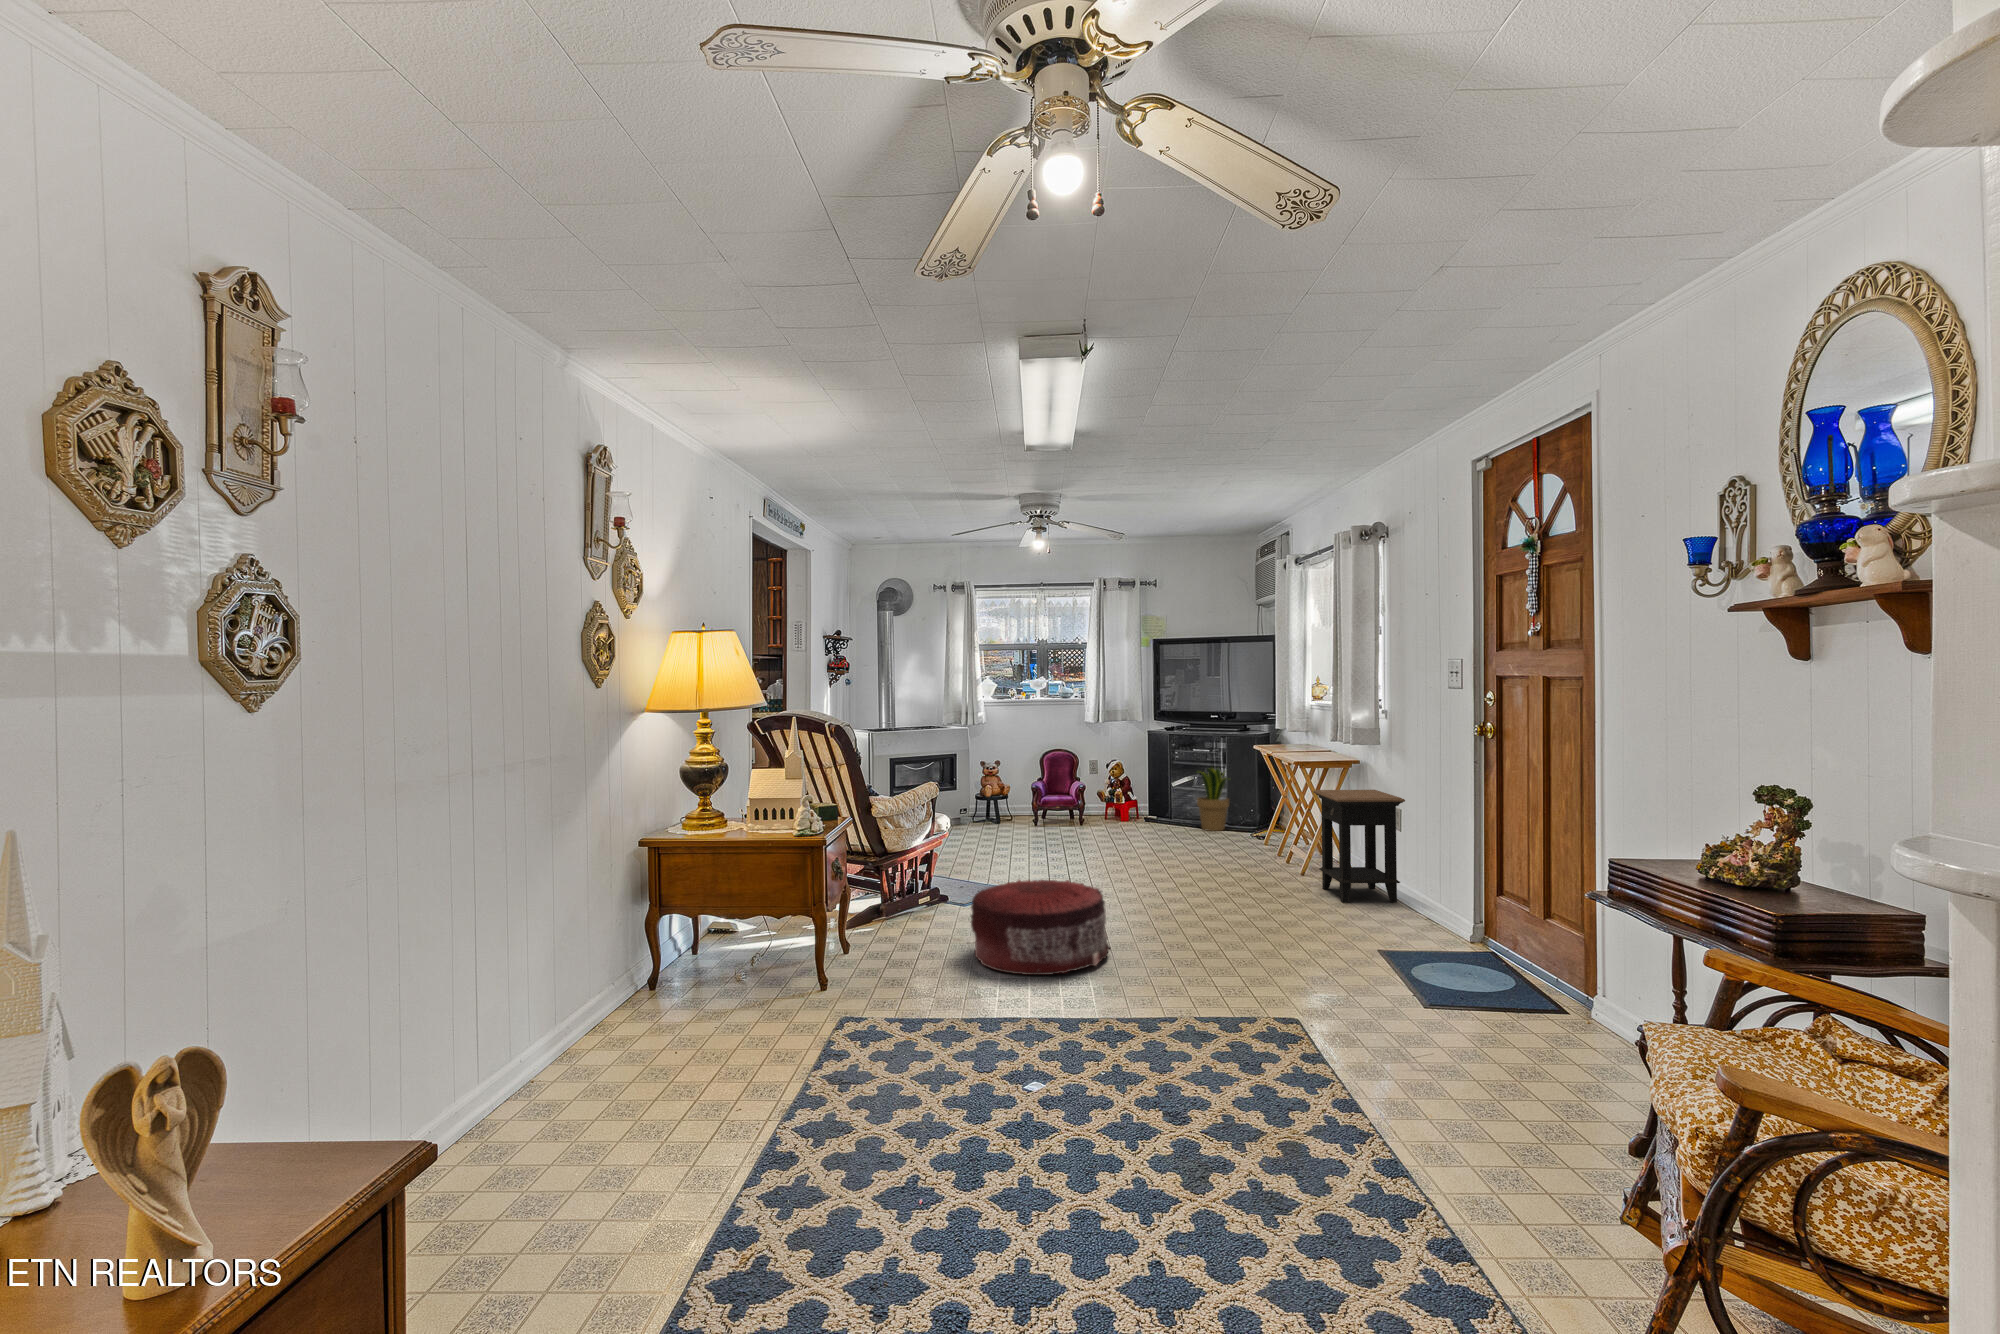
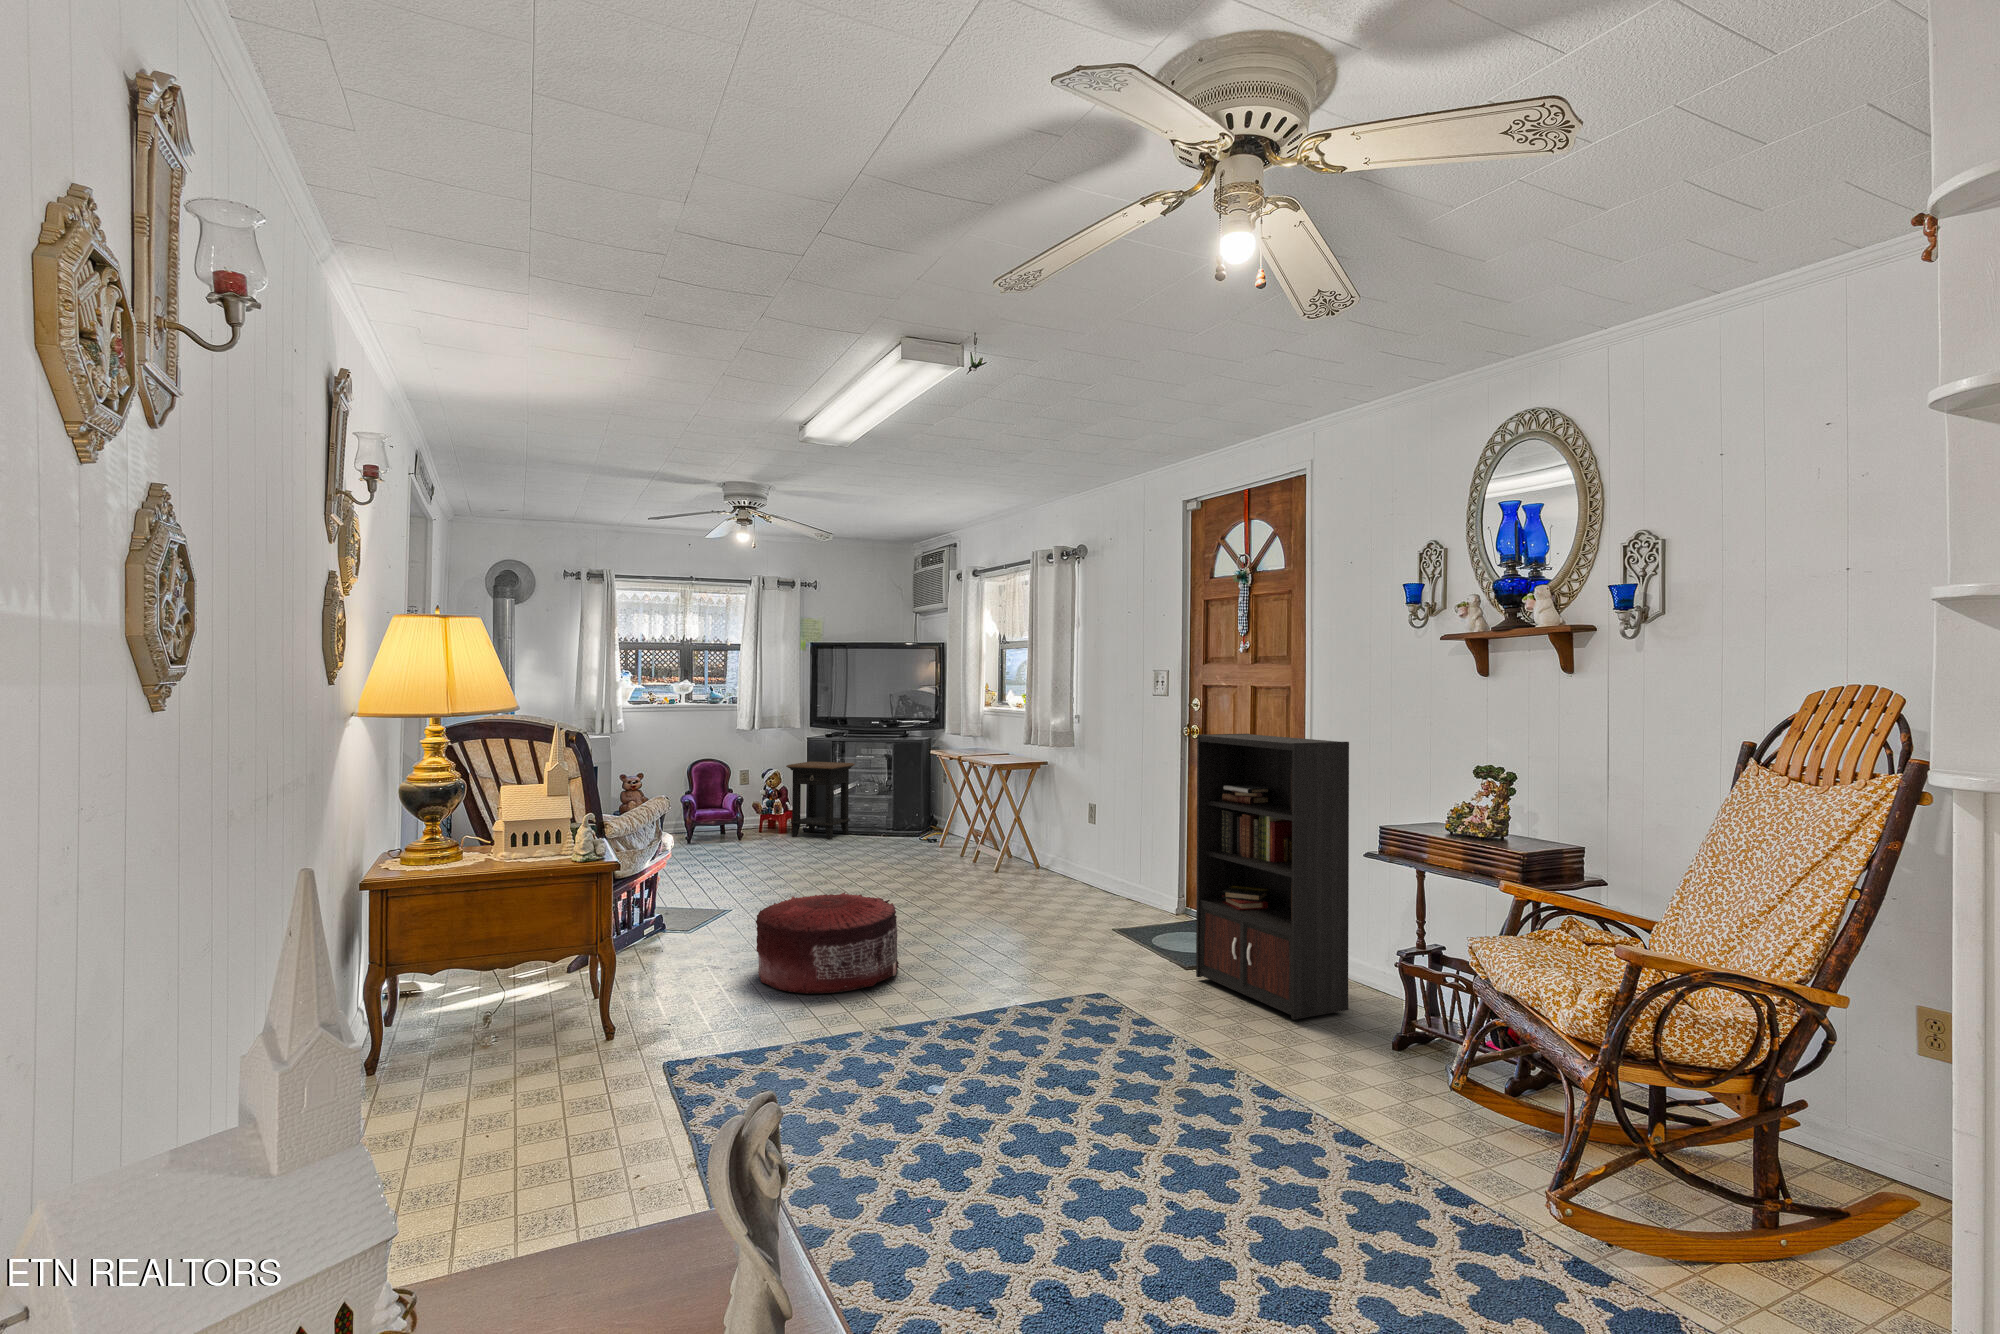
bookcase: none [1422,731,1711,1115] -> present [1196,734,1349,1020]
potted plant: present [1197,767,1229,831] -> none [866,772,902,839]
side table: present [1313,790,1405,902] -> present [786,761,855,839]

